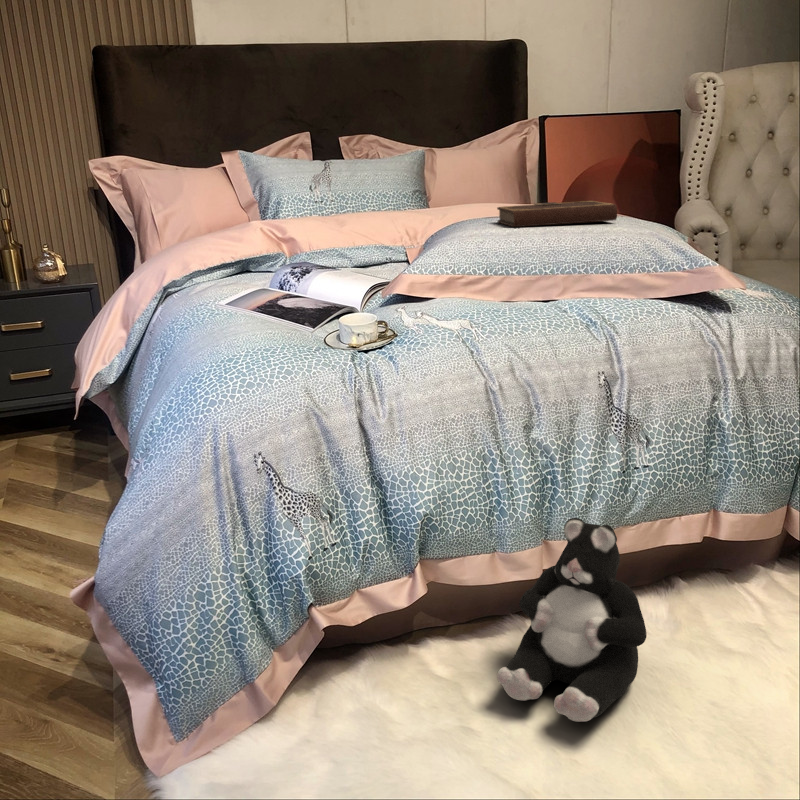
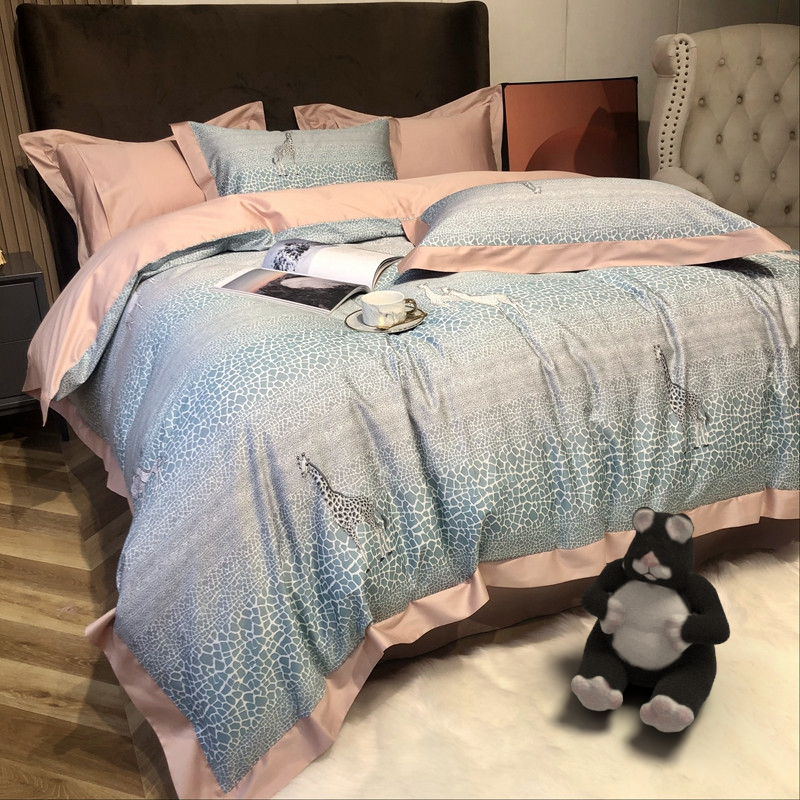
notebook: present [497,201,617,227] -> none [507,164,639,192]

